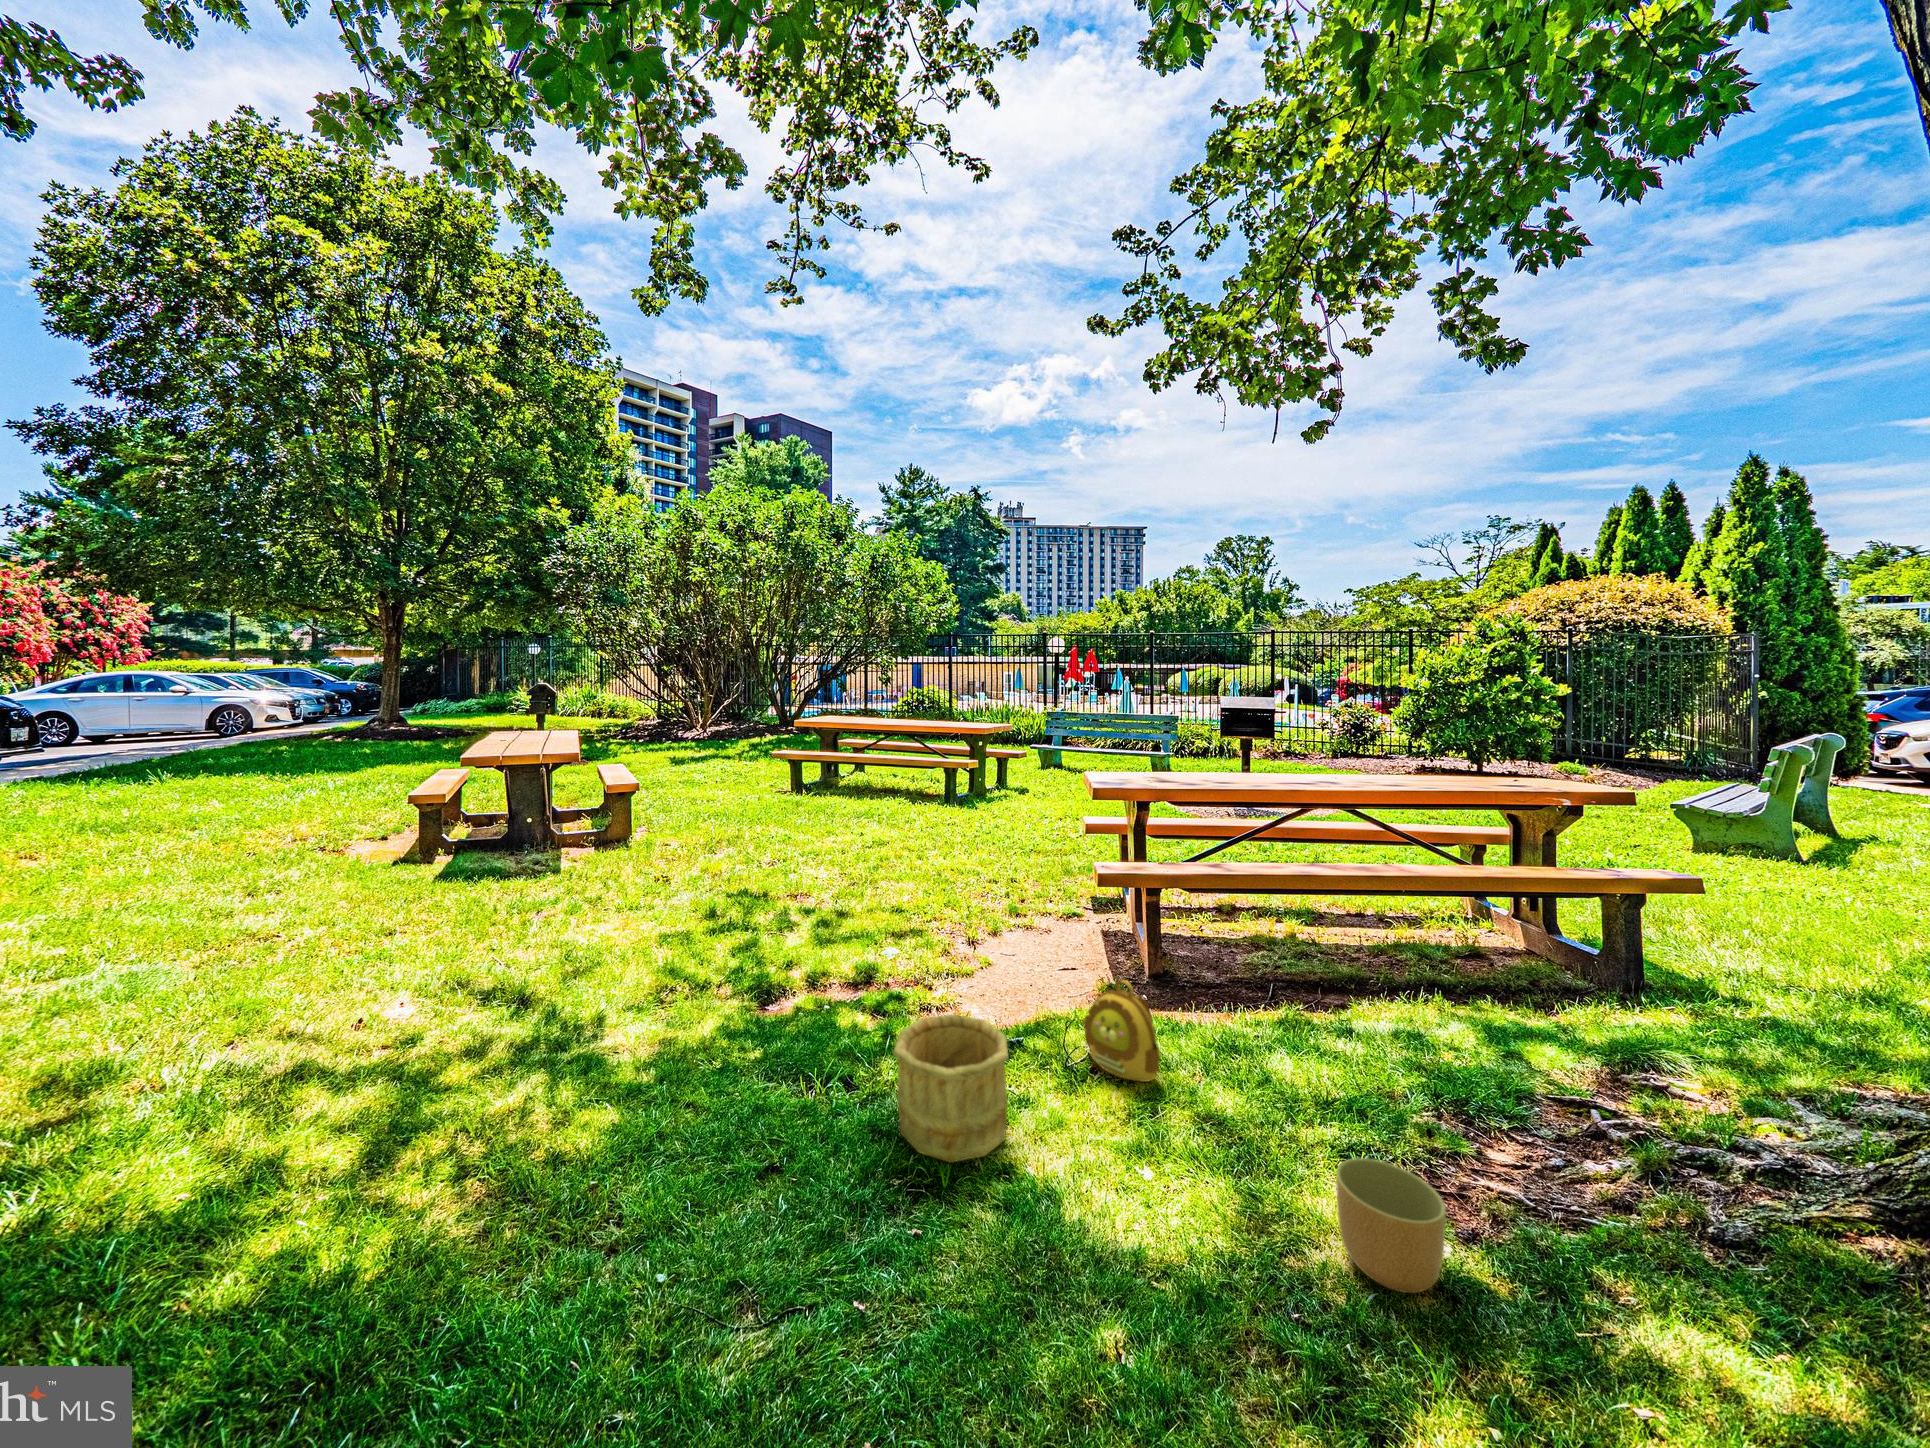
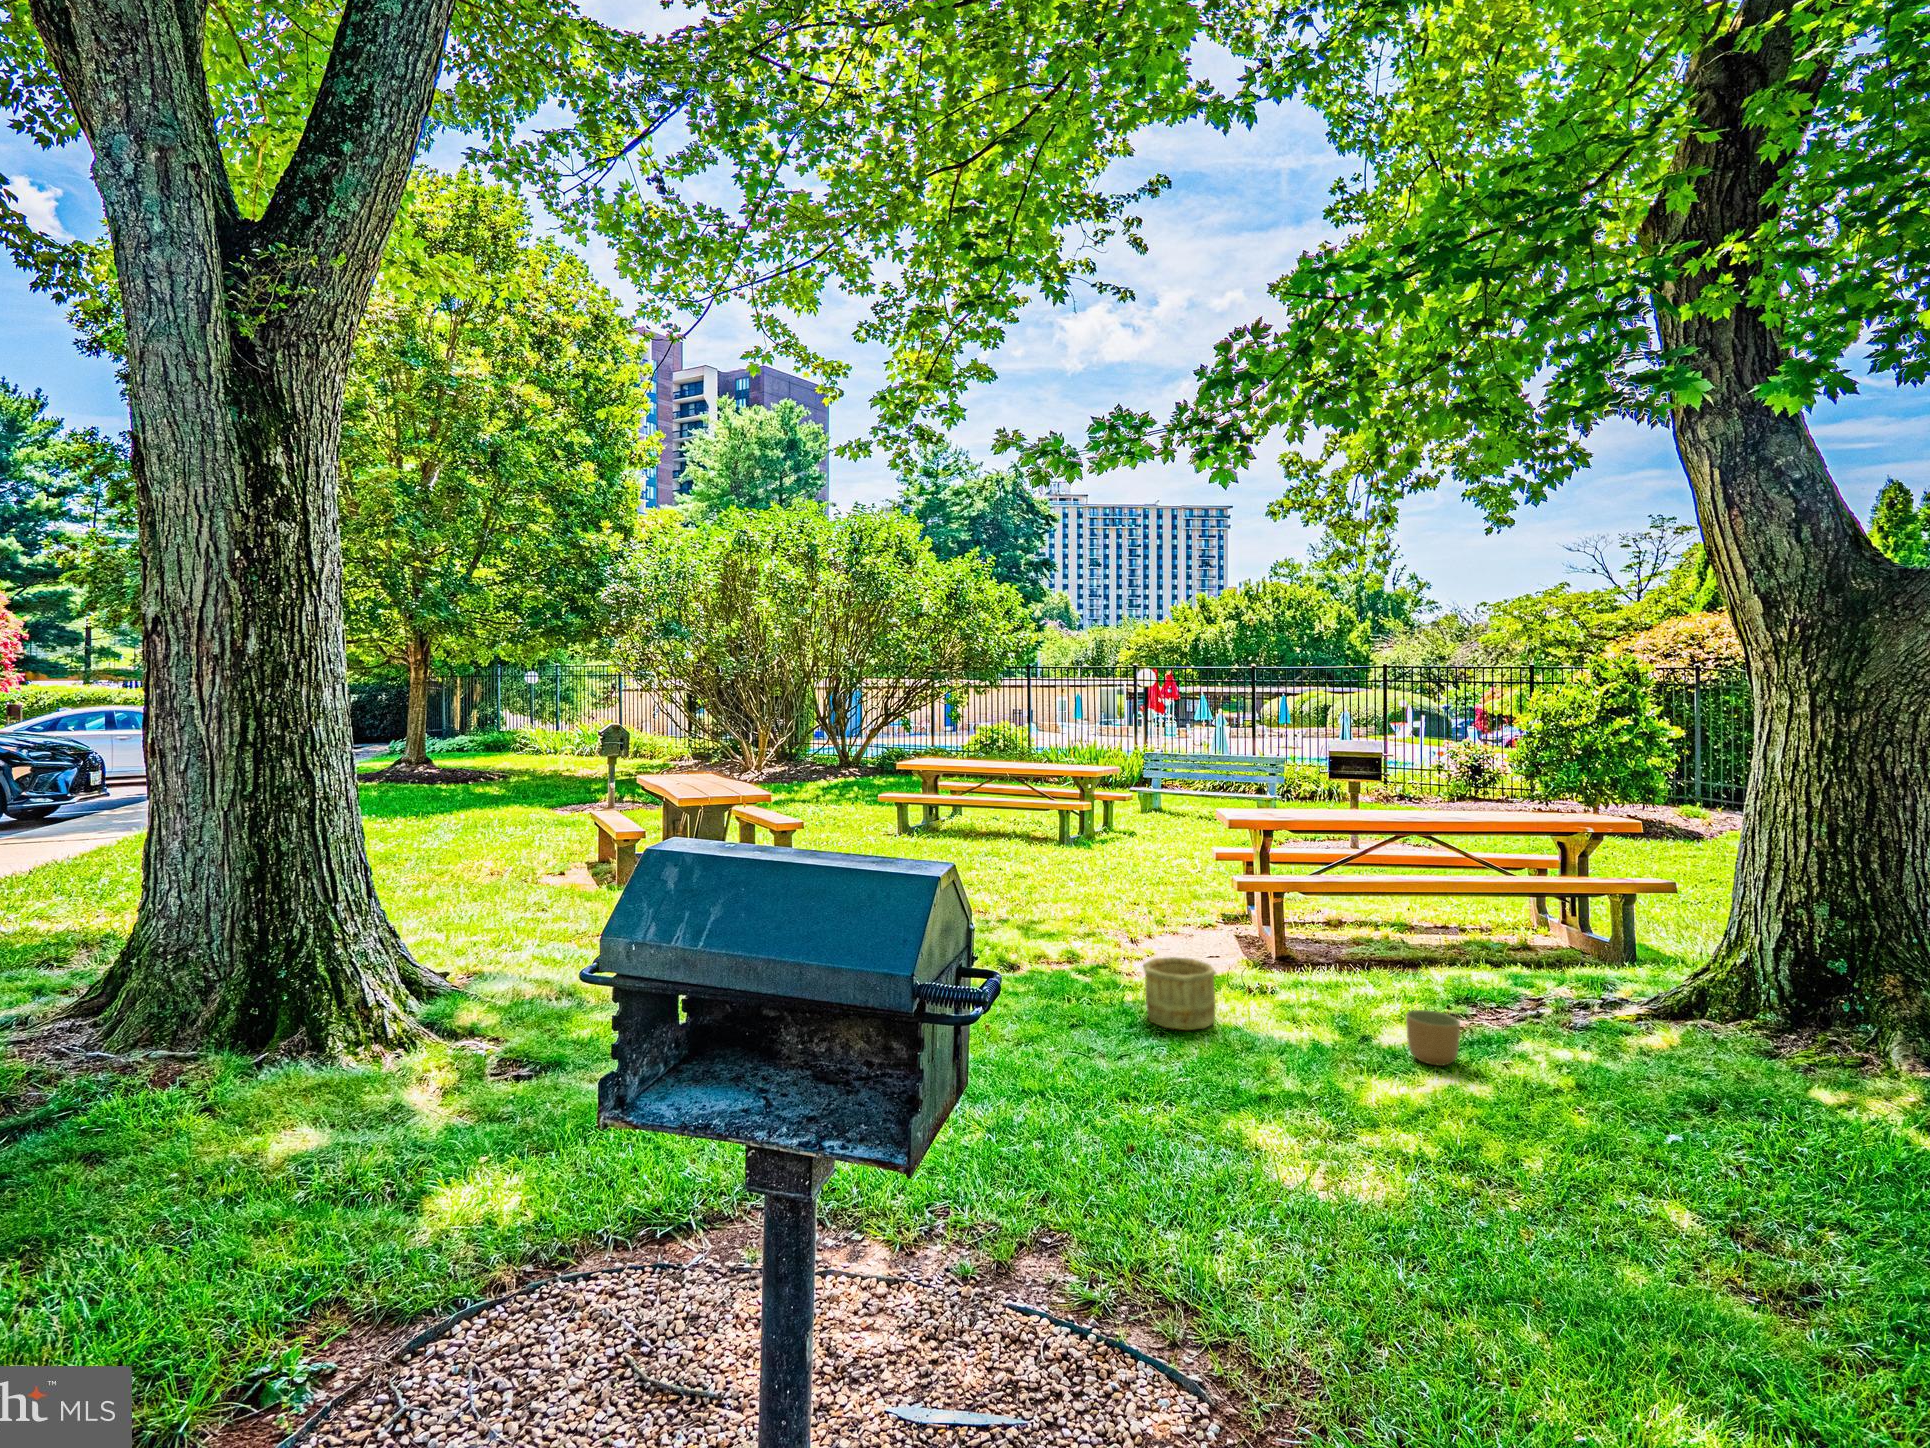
backpack: present [1083,980,1160,1082] -> none [1251,942,1302,1005]

